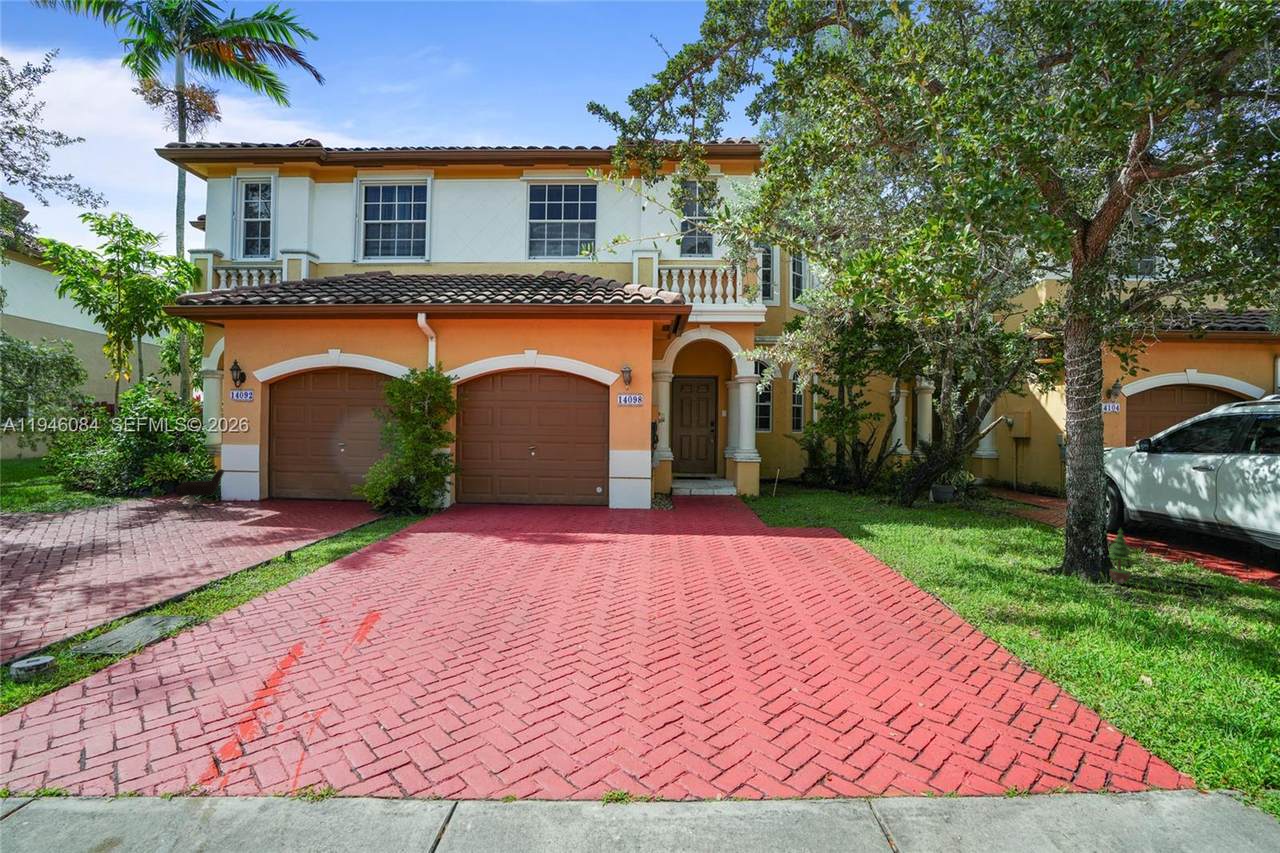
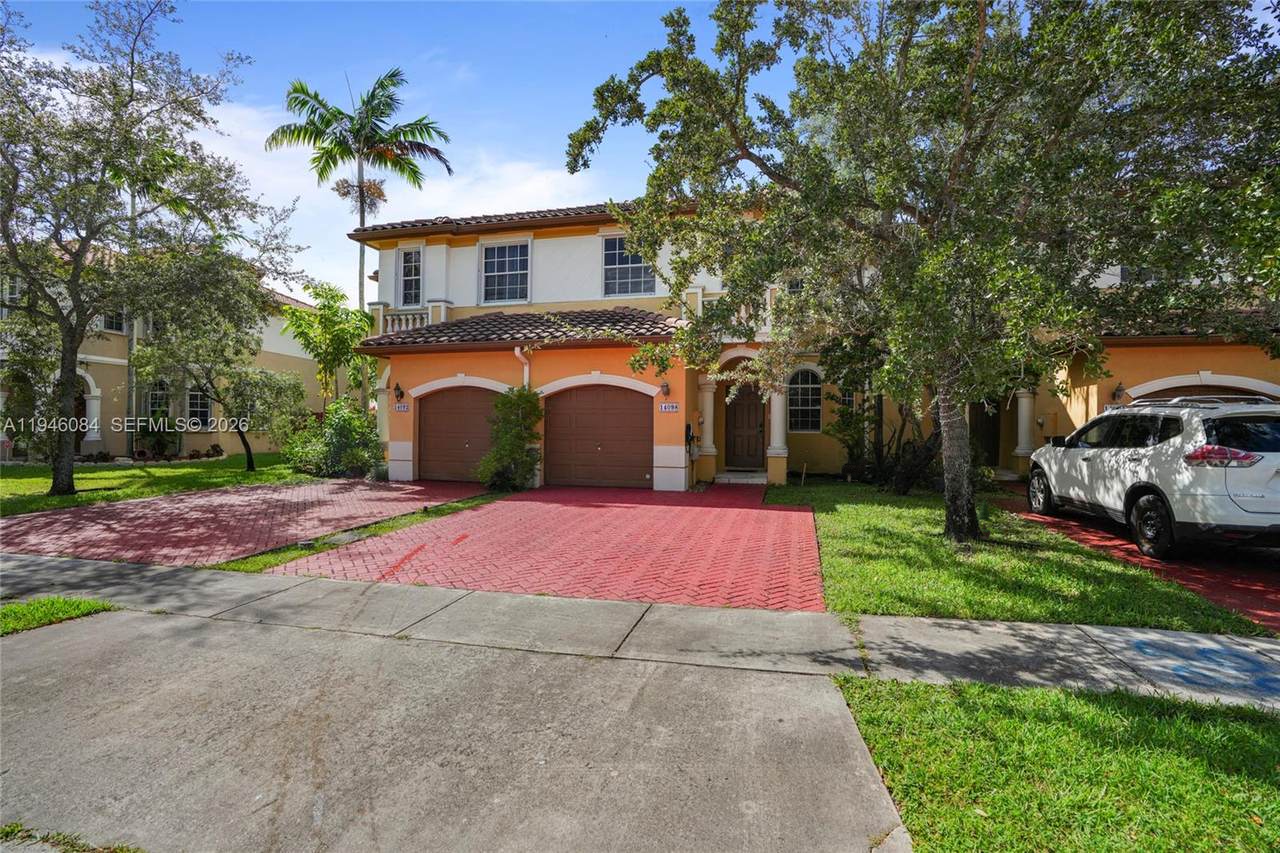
lounge chair: present [176,469,224,508] -> present [842,458,868,481]

